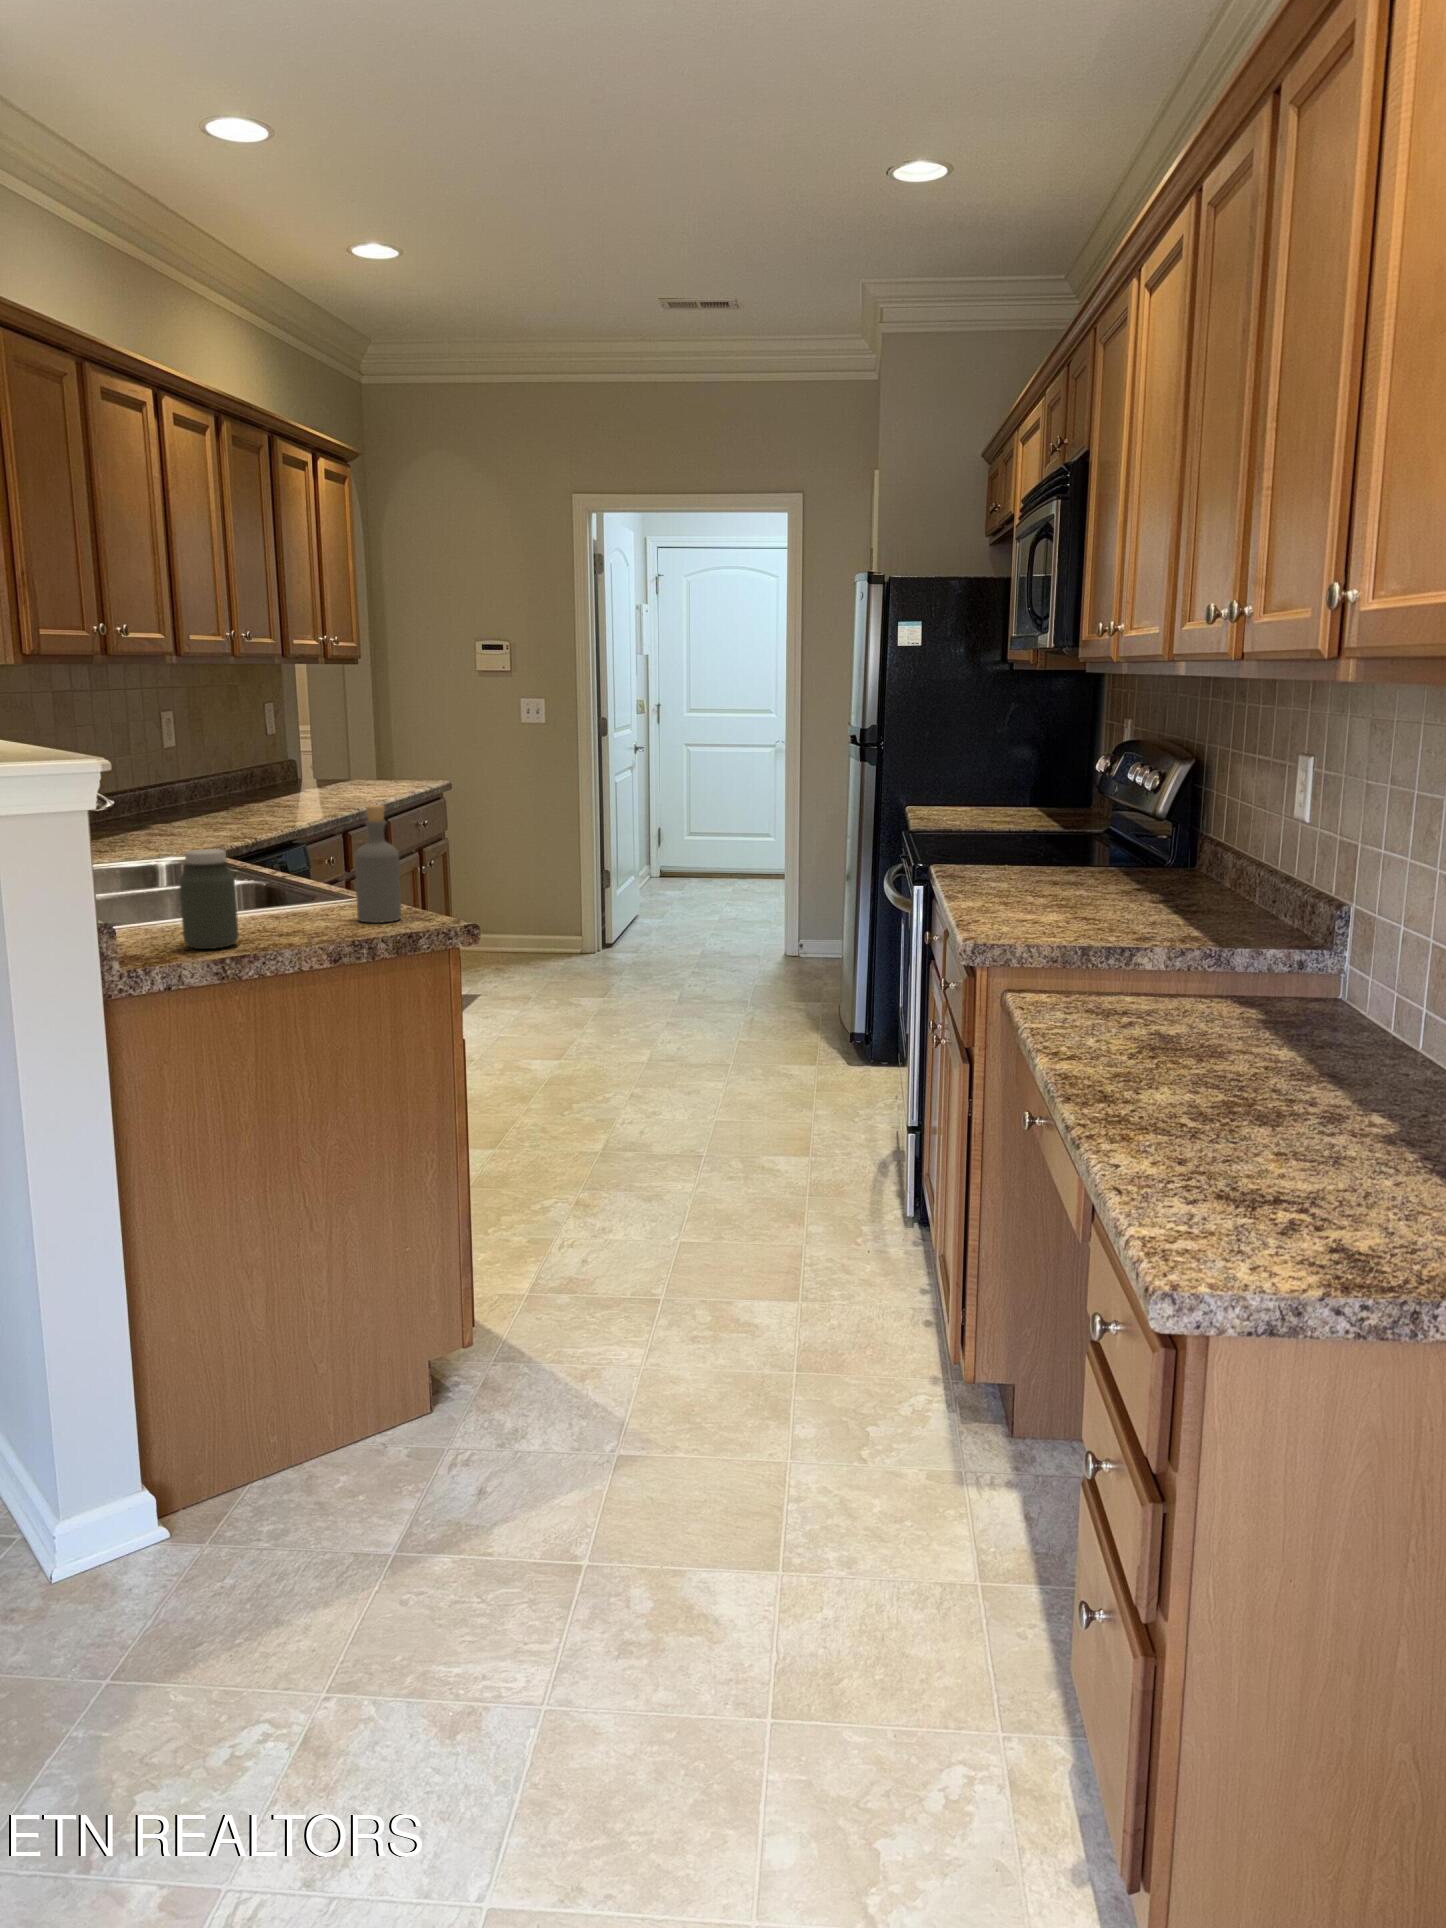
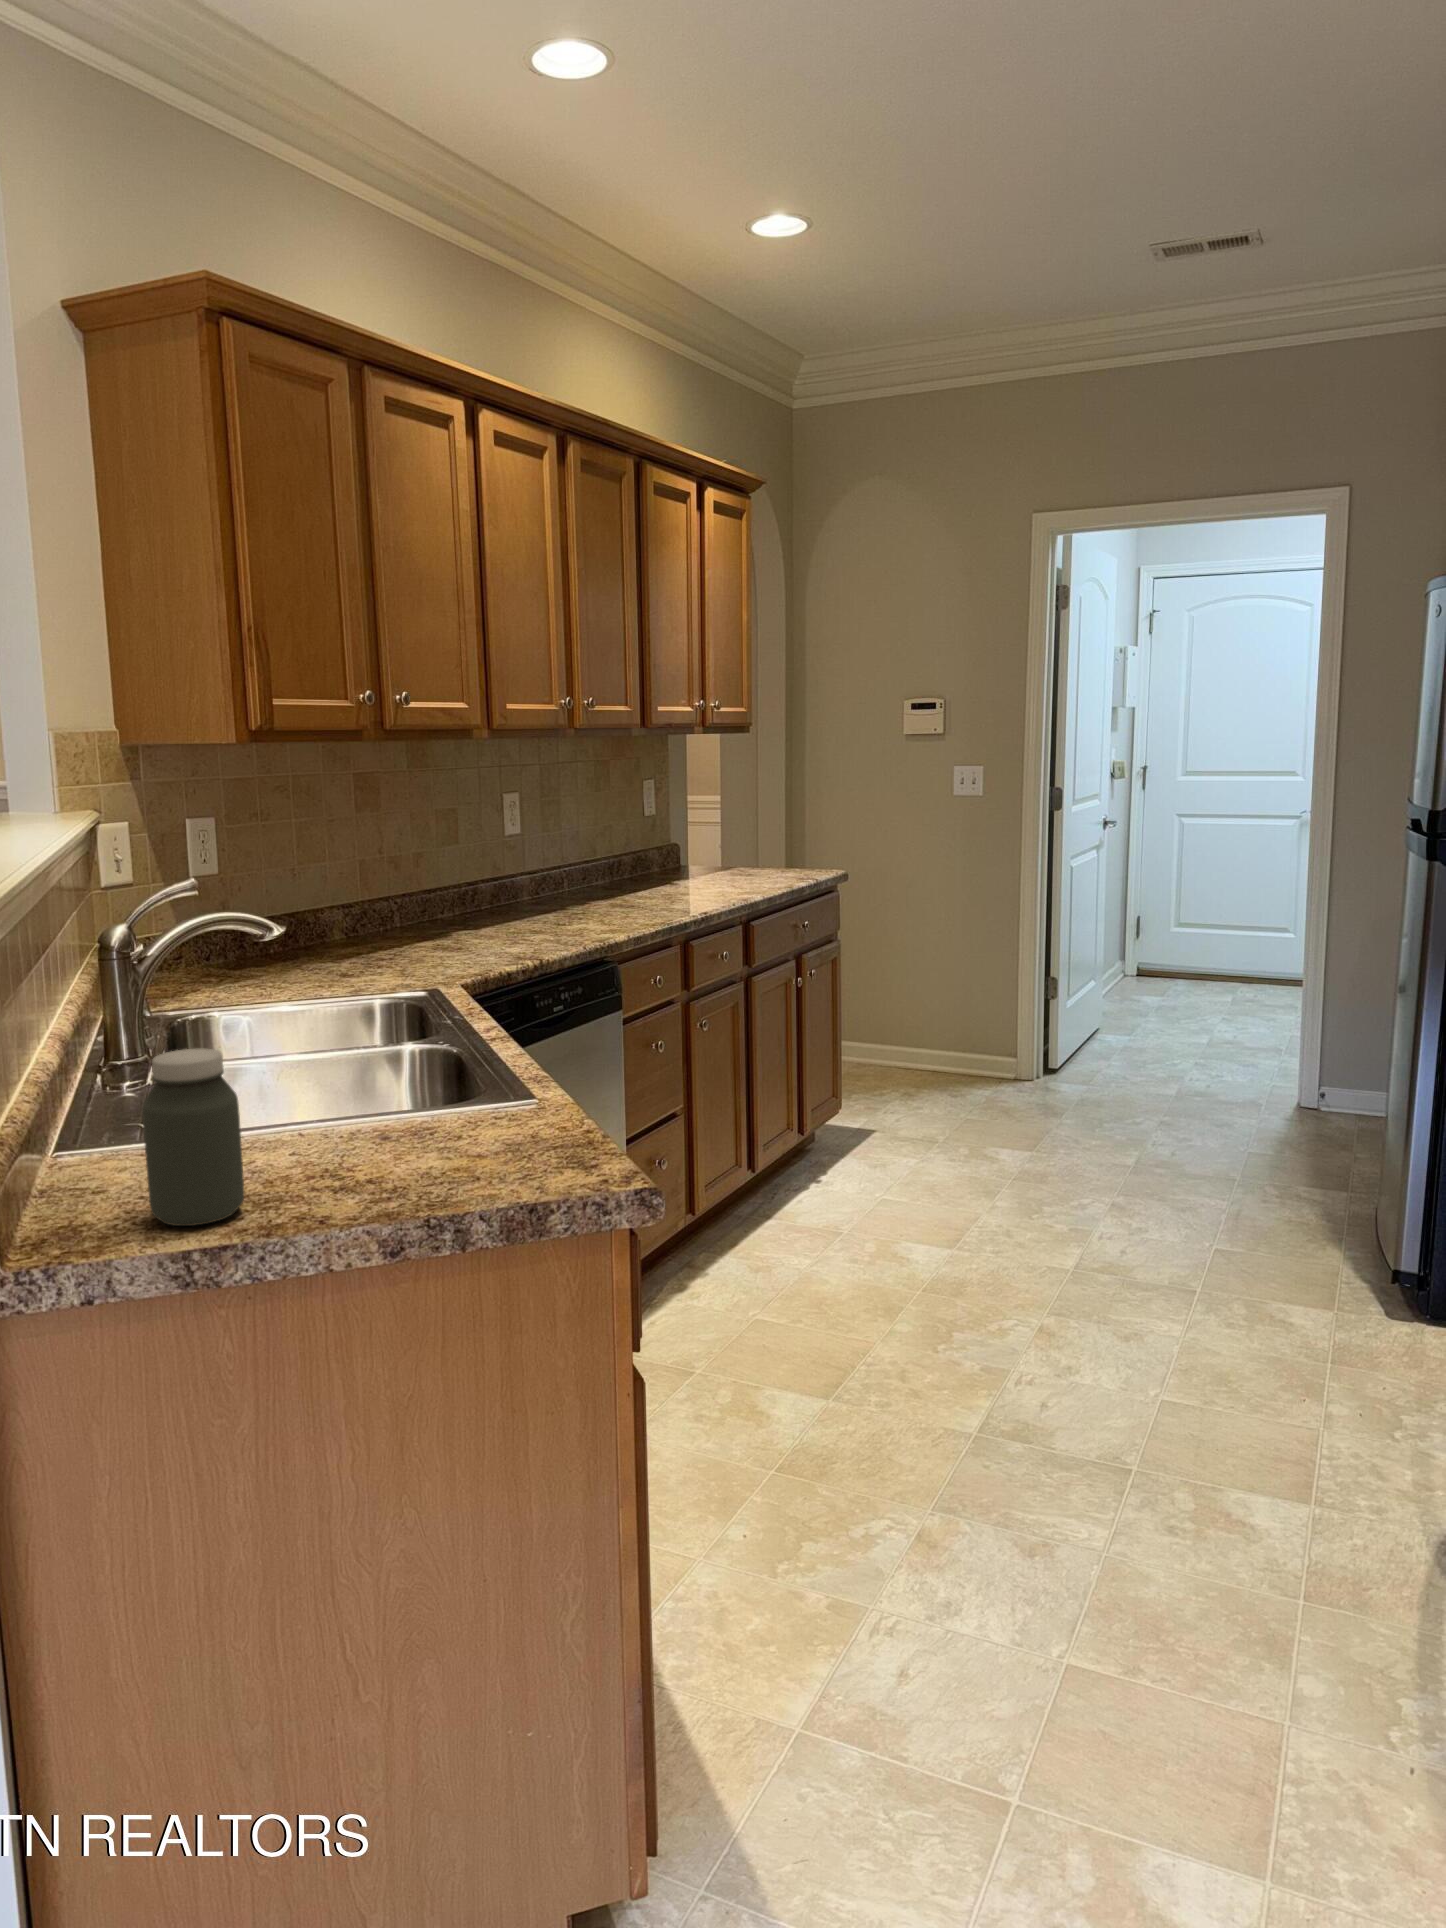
bottle: present [355,805,401,923] -> none [485,968,560,1172]

